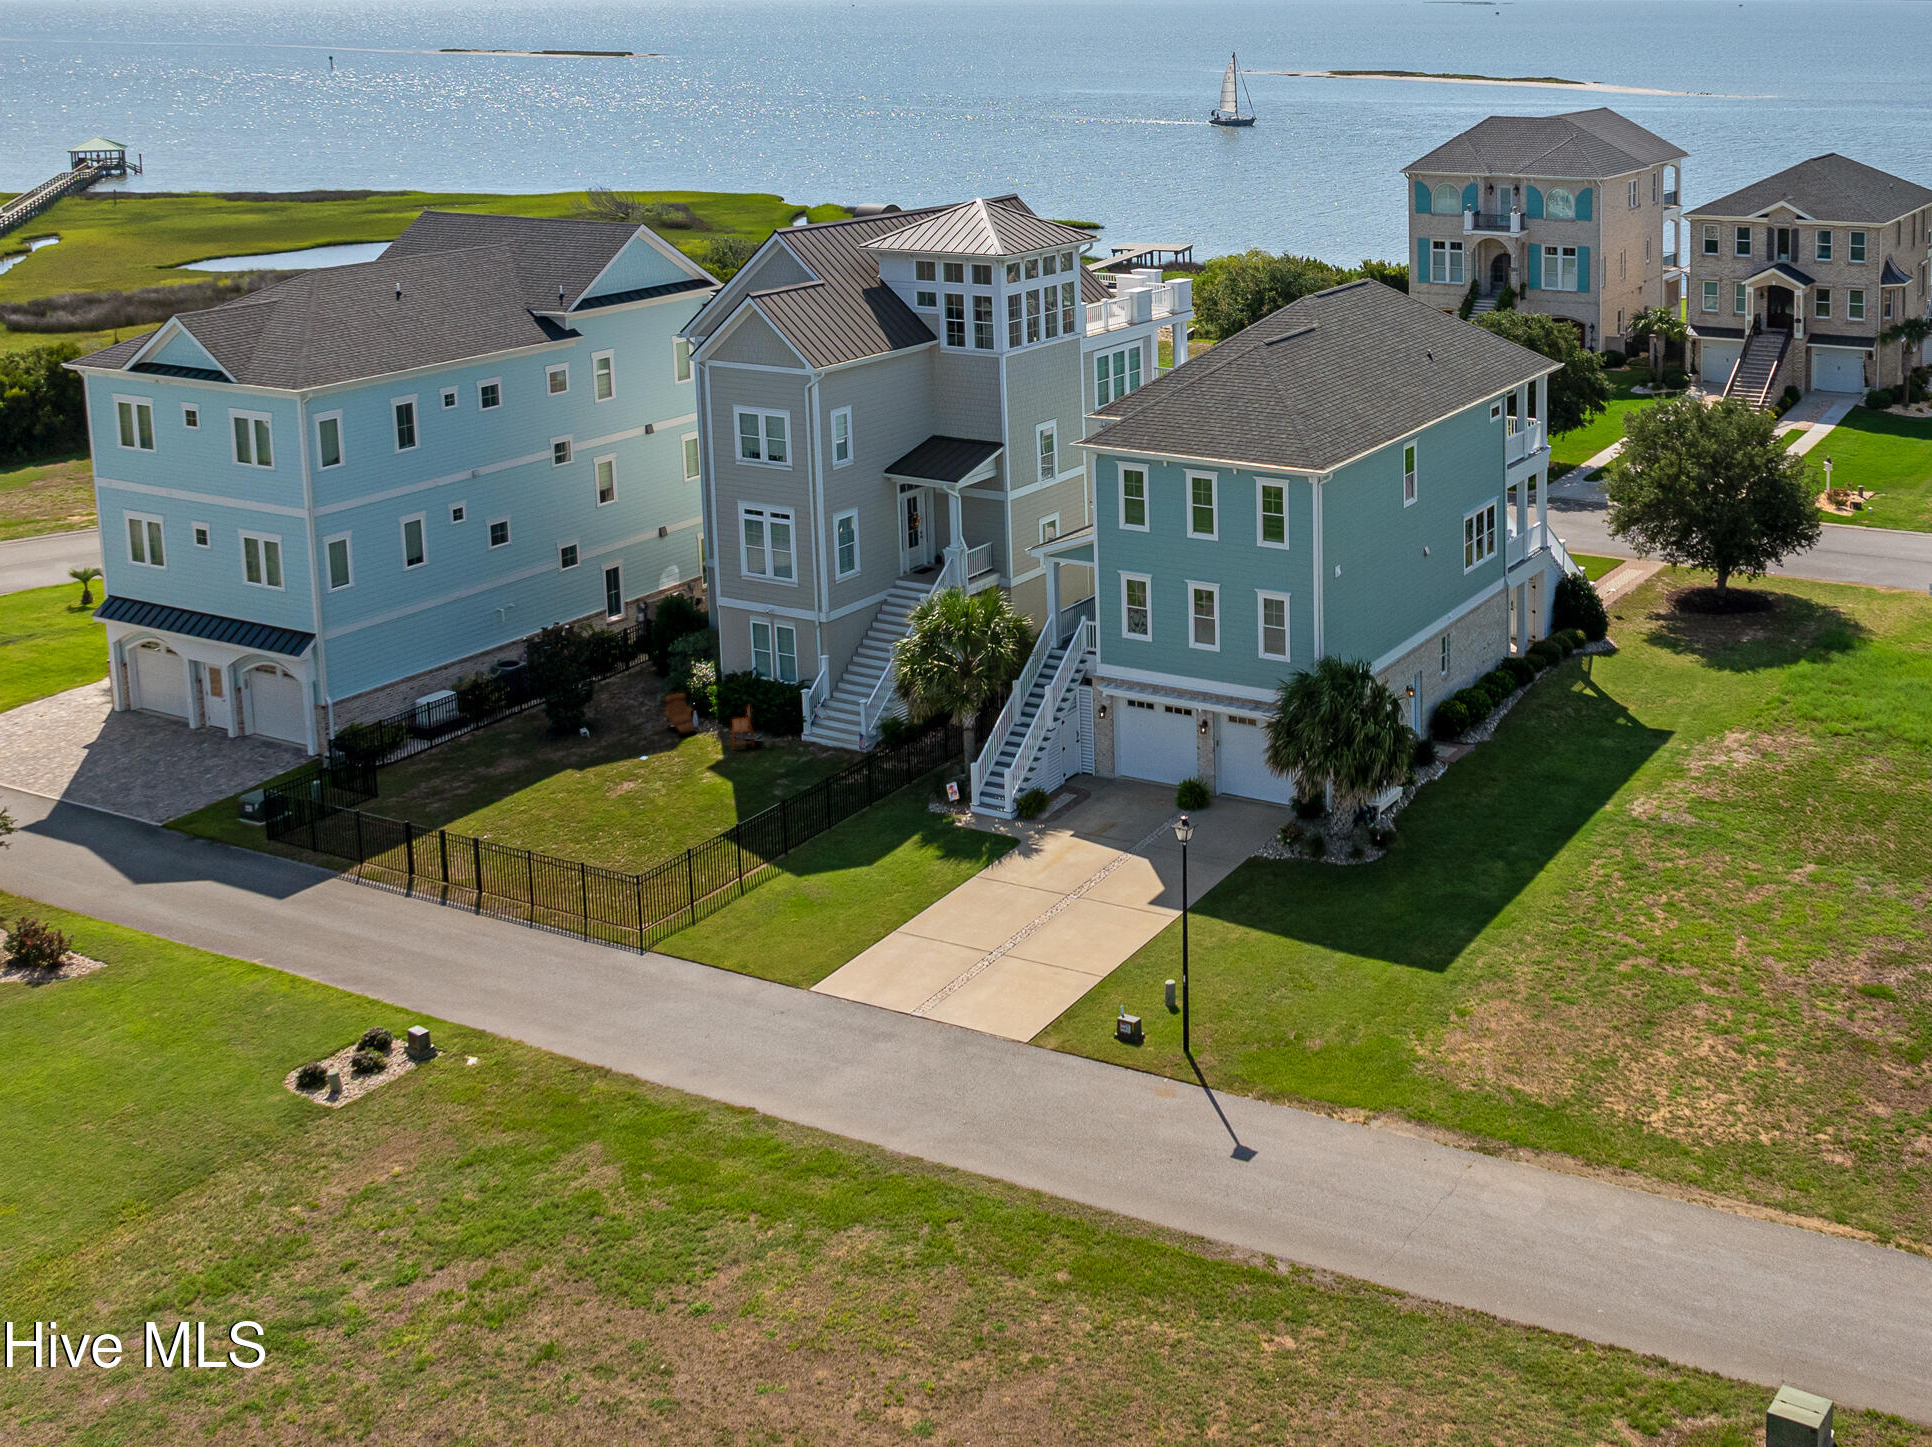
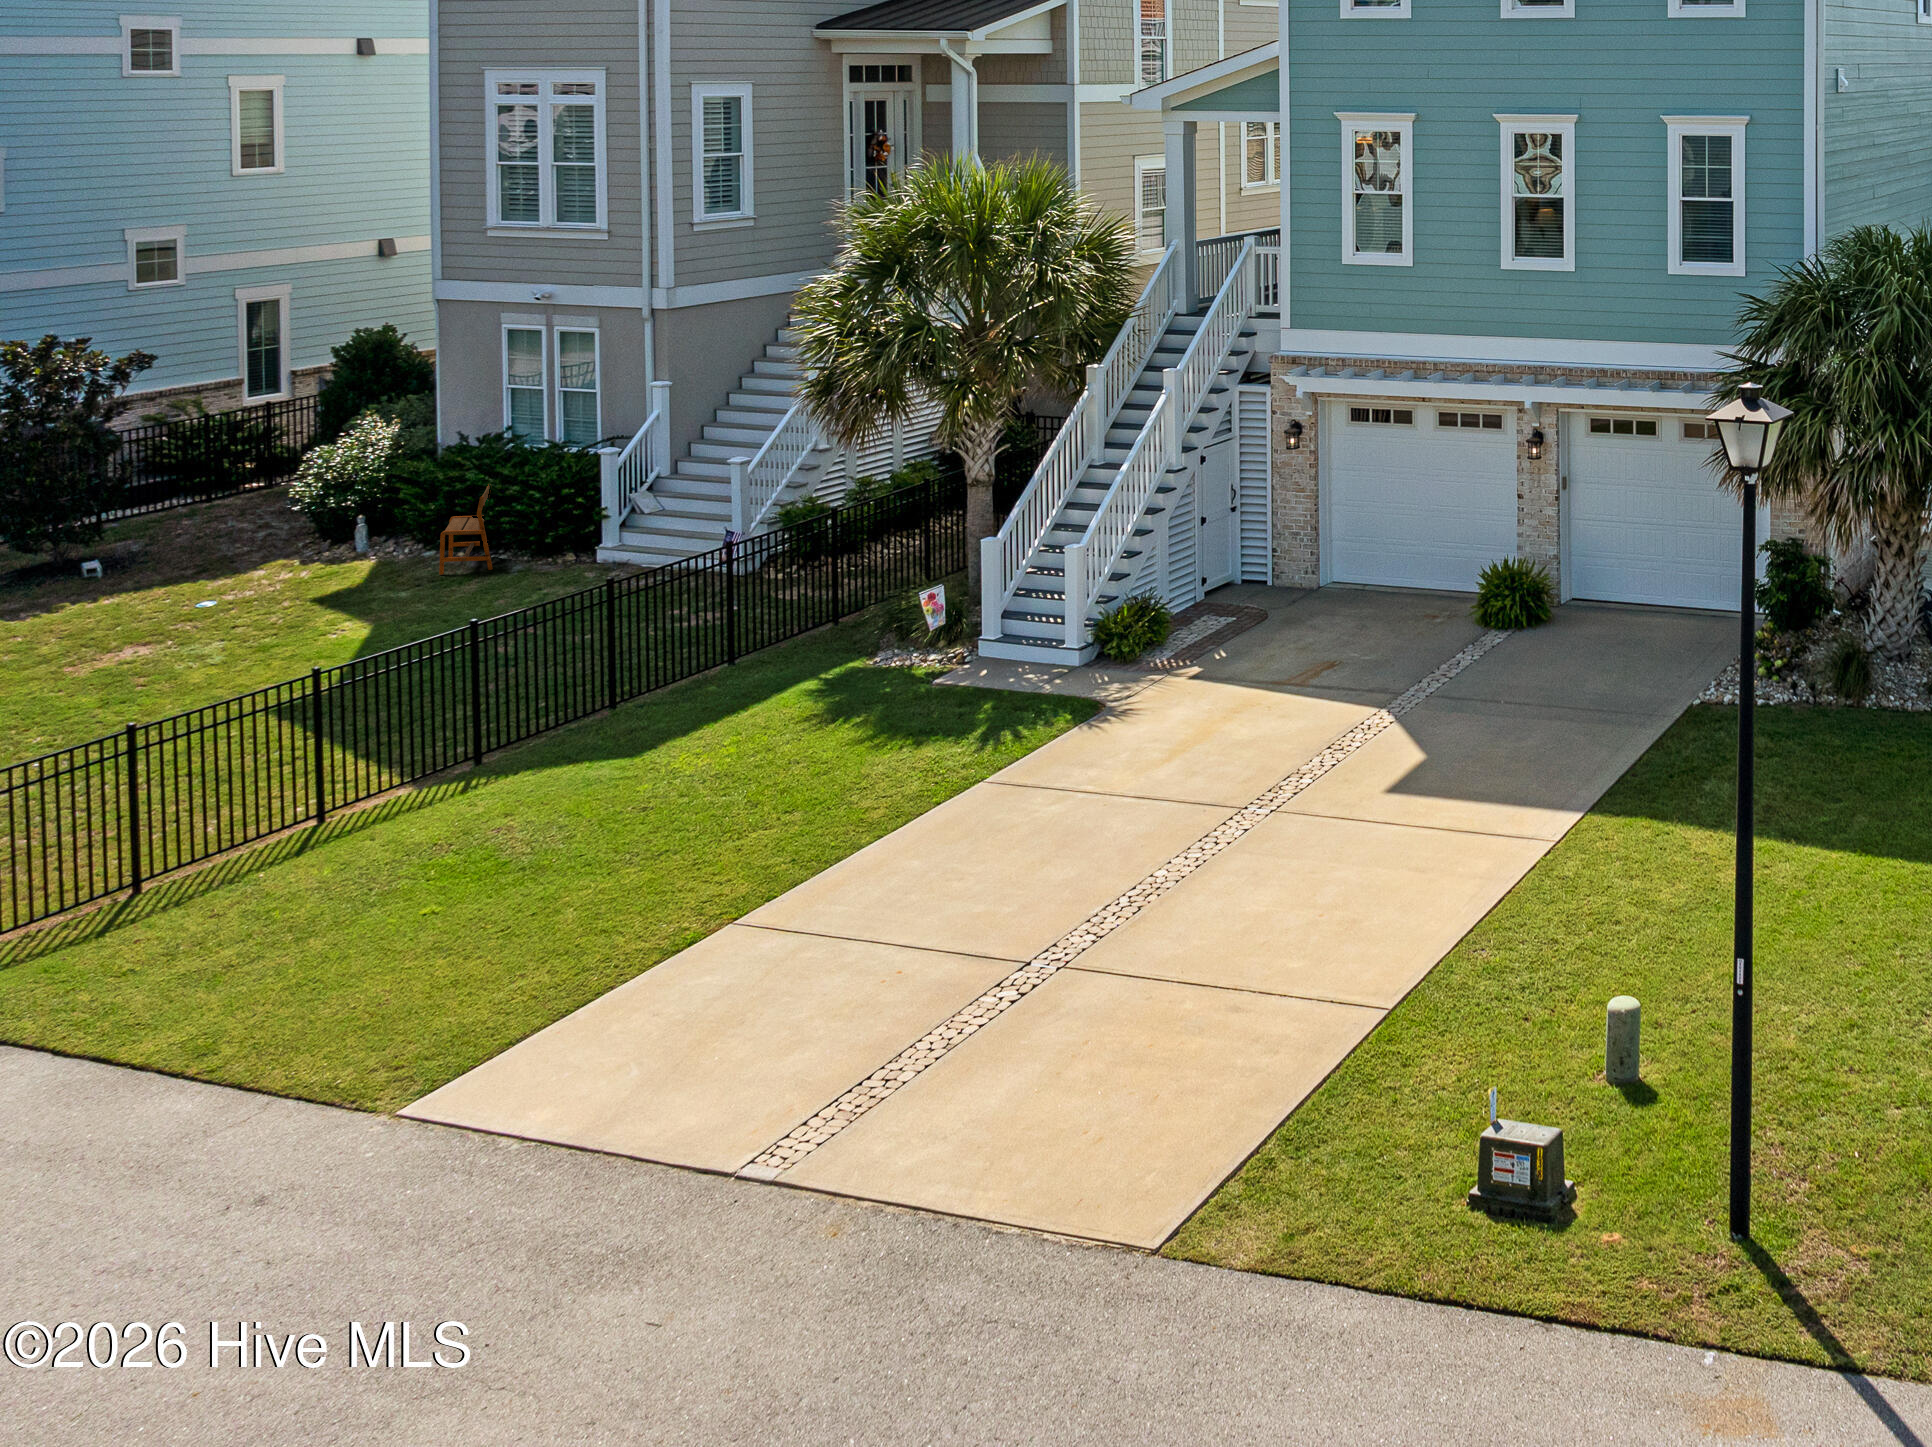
lounge chair: present [665,693,695,733] -> none [302,472,371,559]

